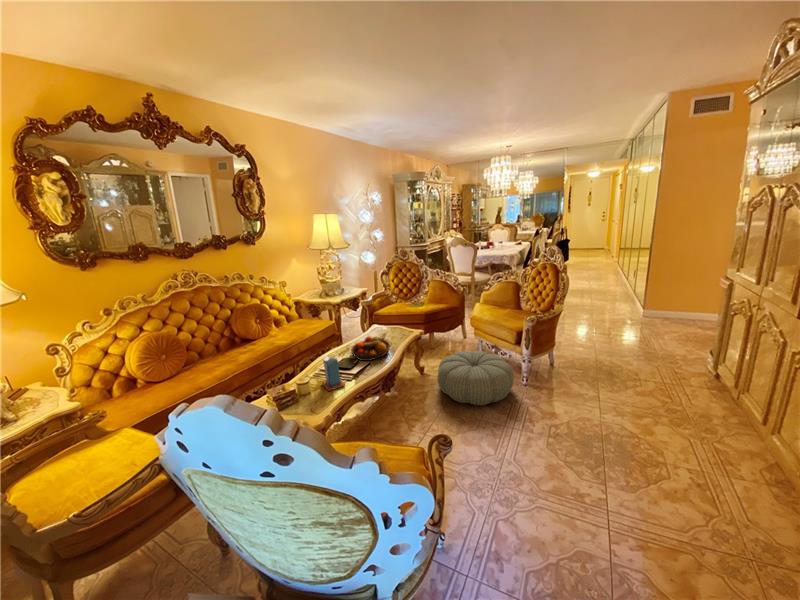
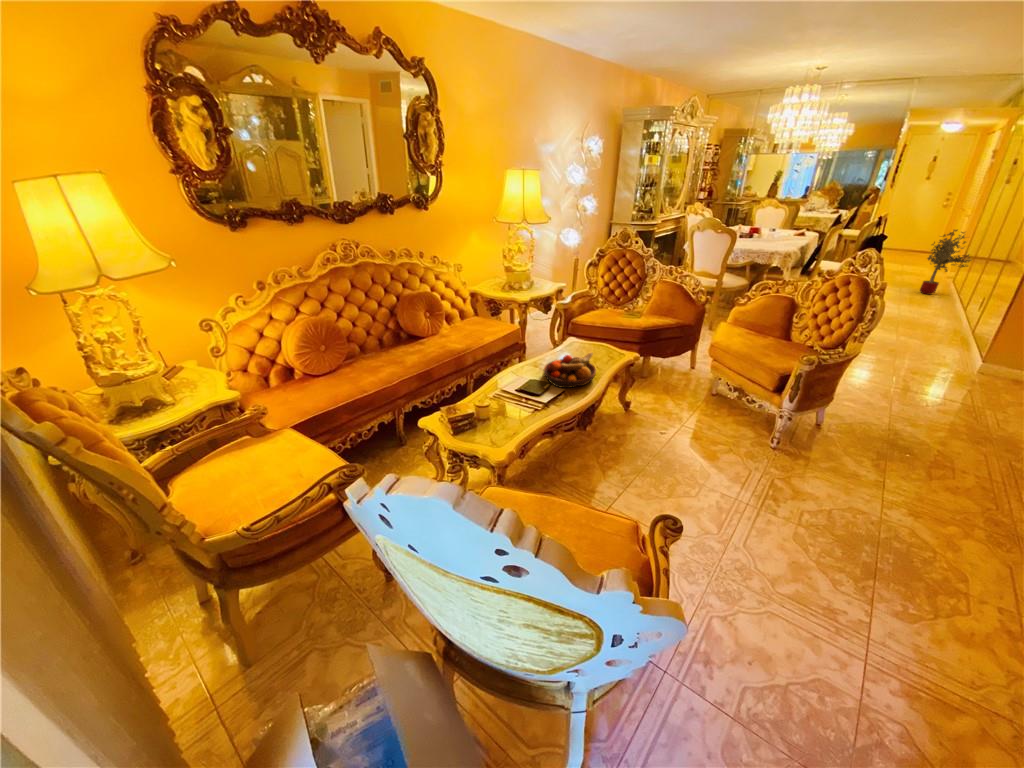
potted tree: none [595,234,621,274] -> present [920,230,971,295]
pouf: present [438,351,514,405] -> none [651,390,761,466]
candle: present [322,355,345,391] -> none [506,375,535,422]

